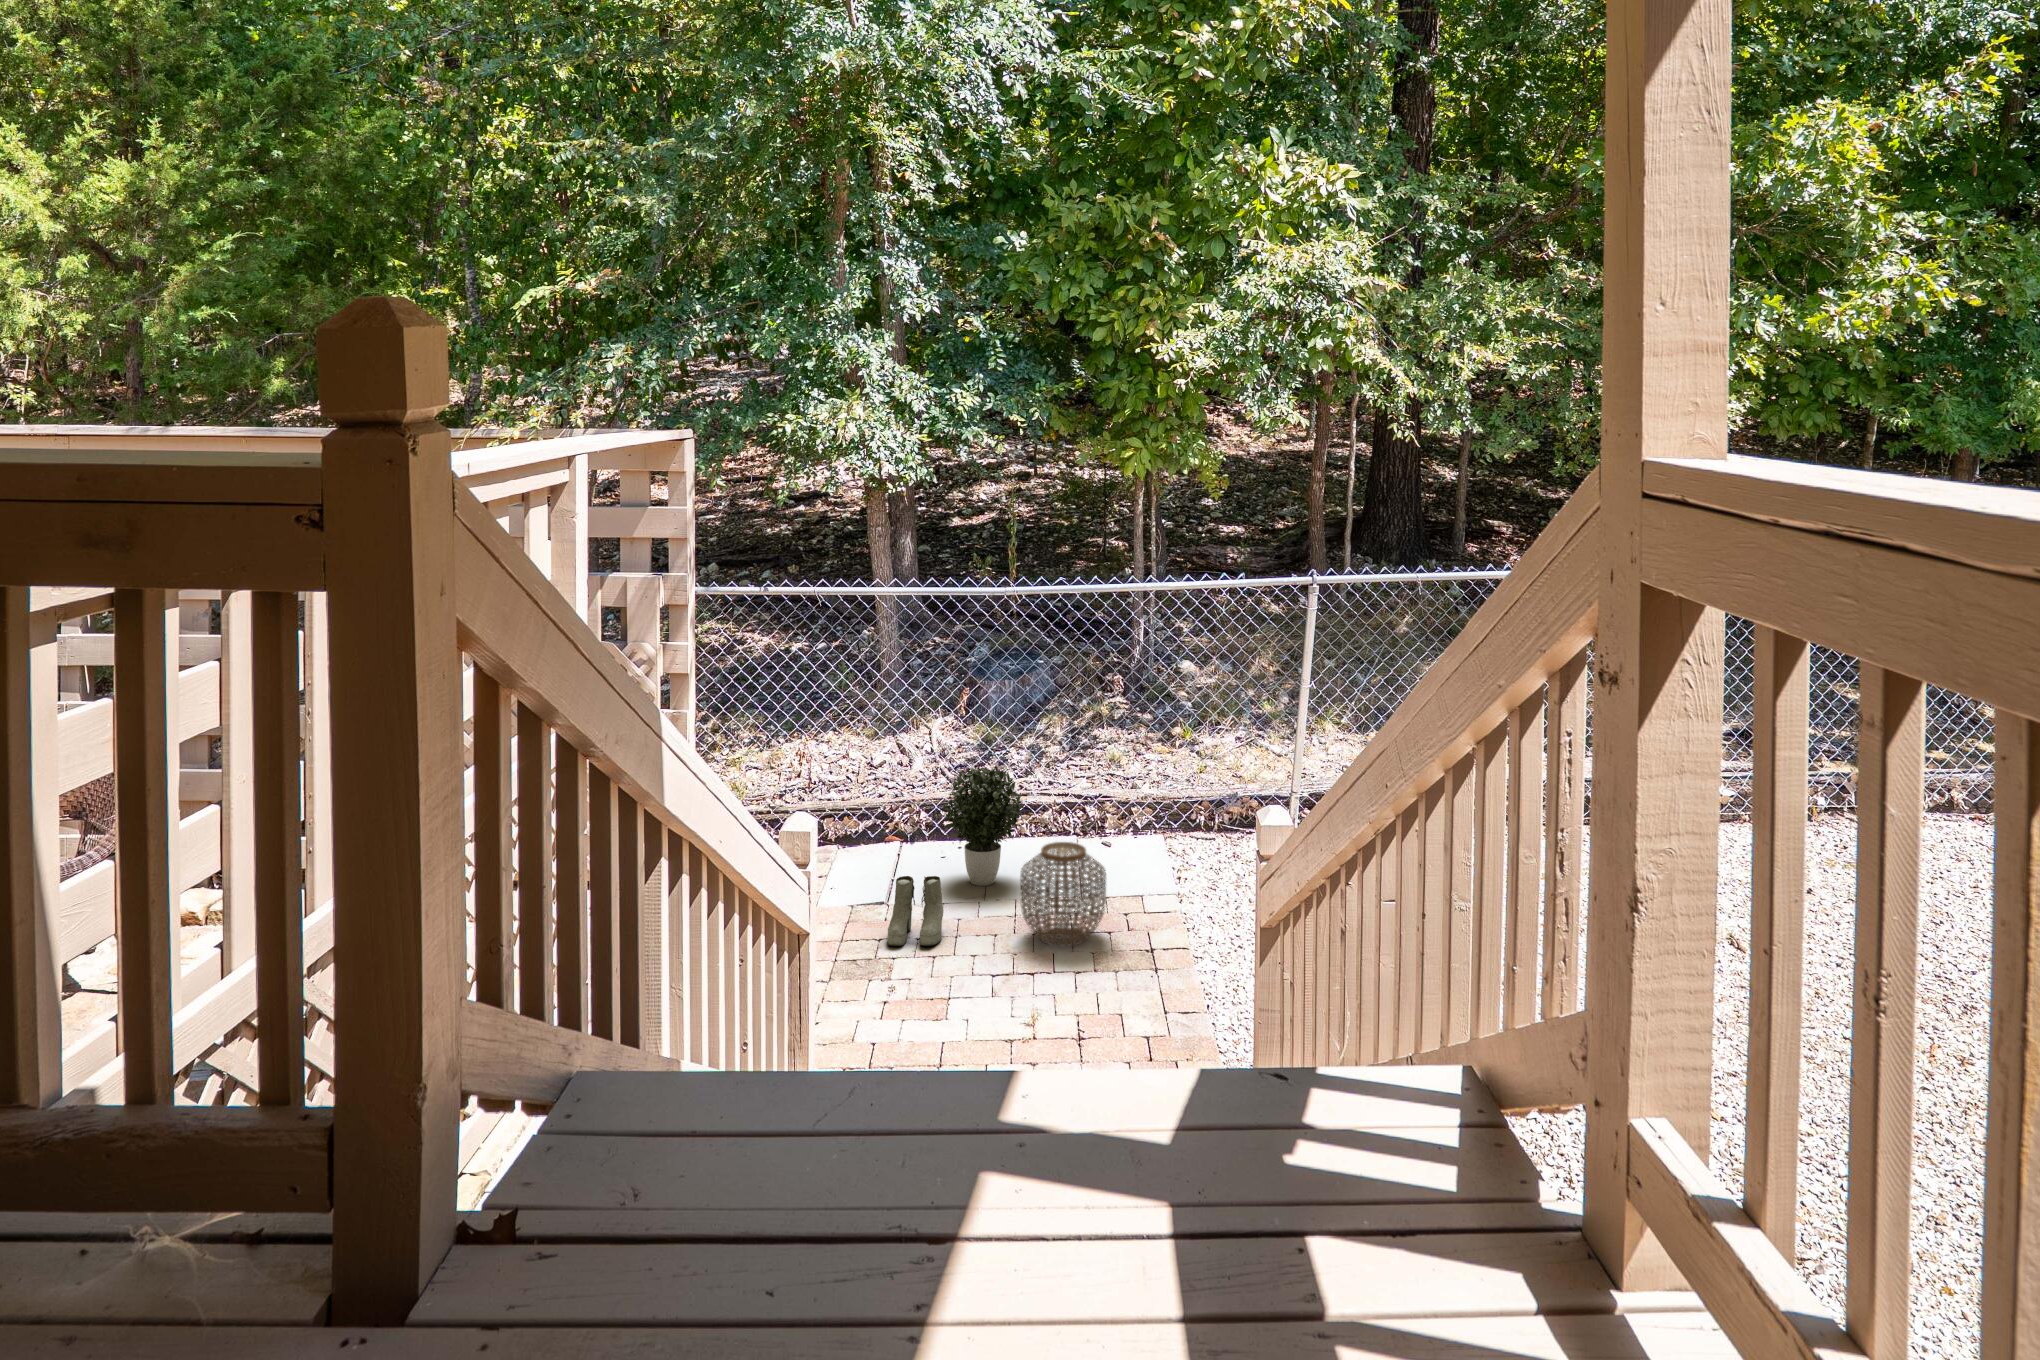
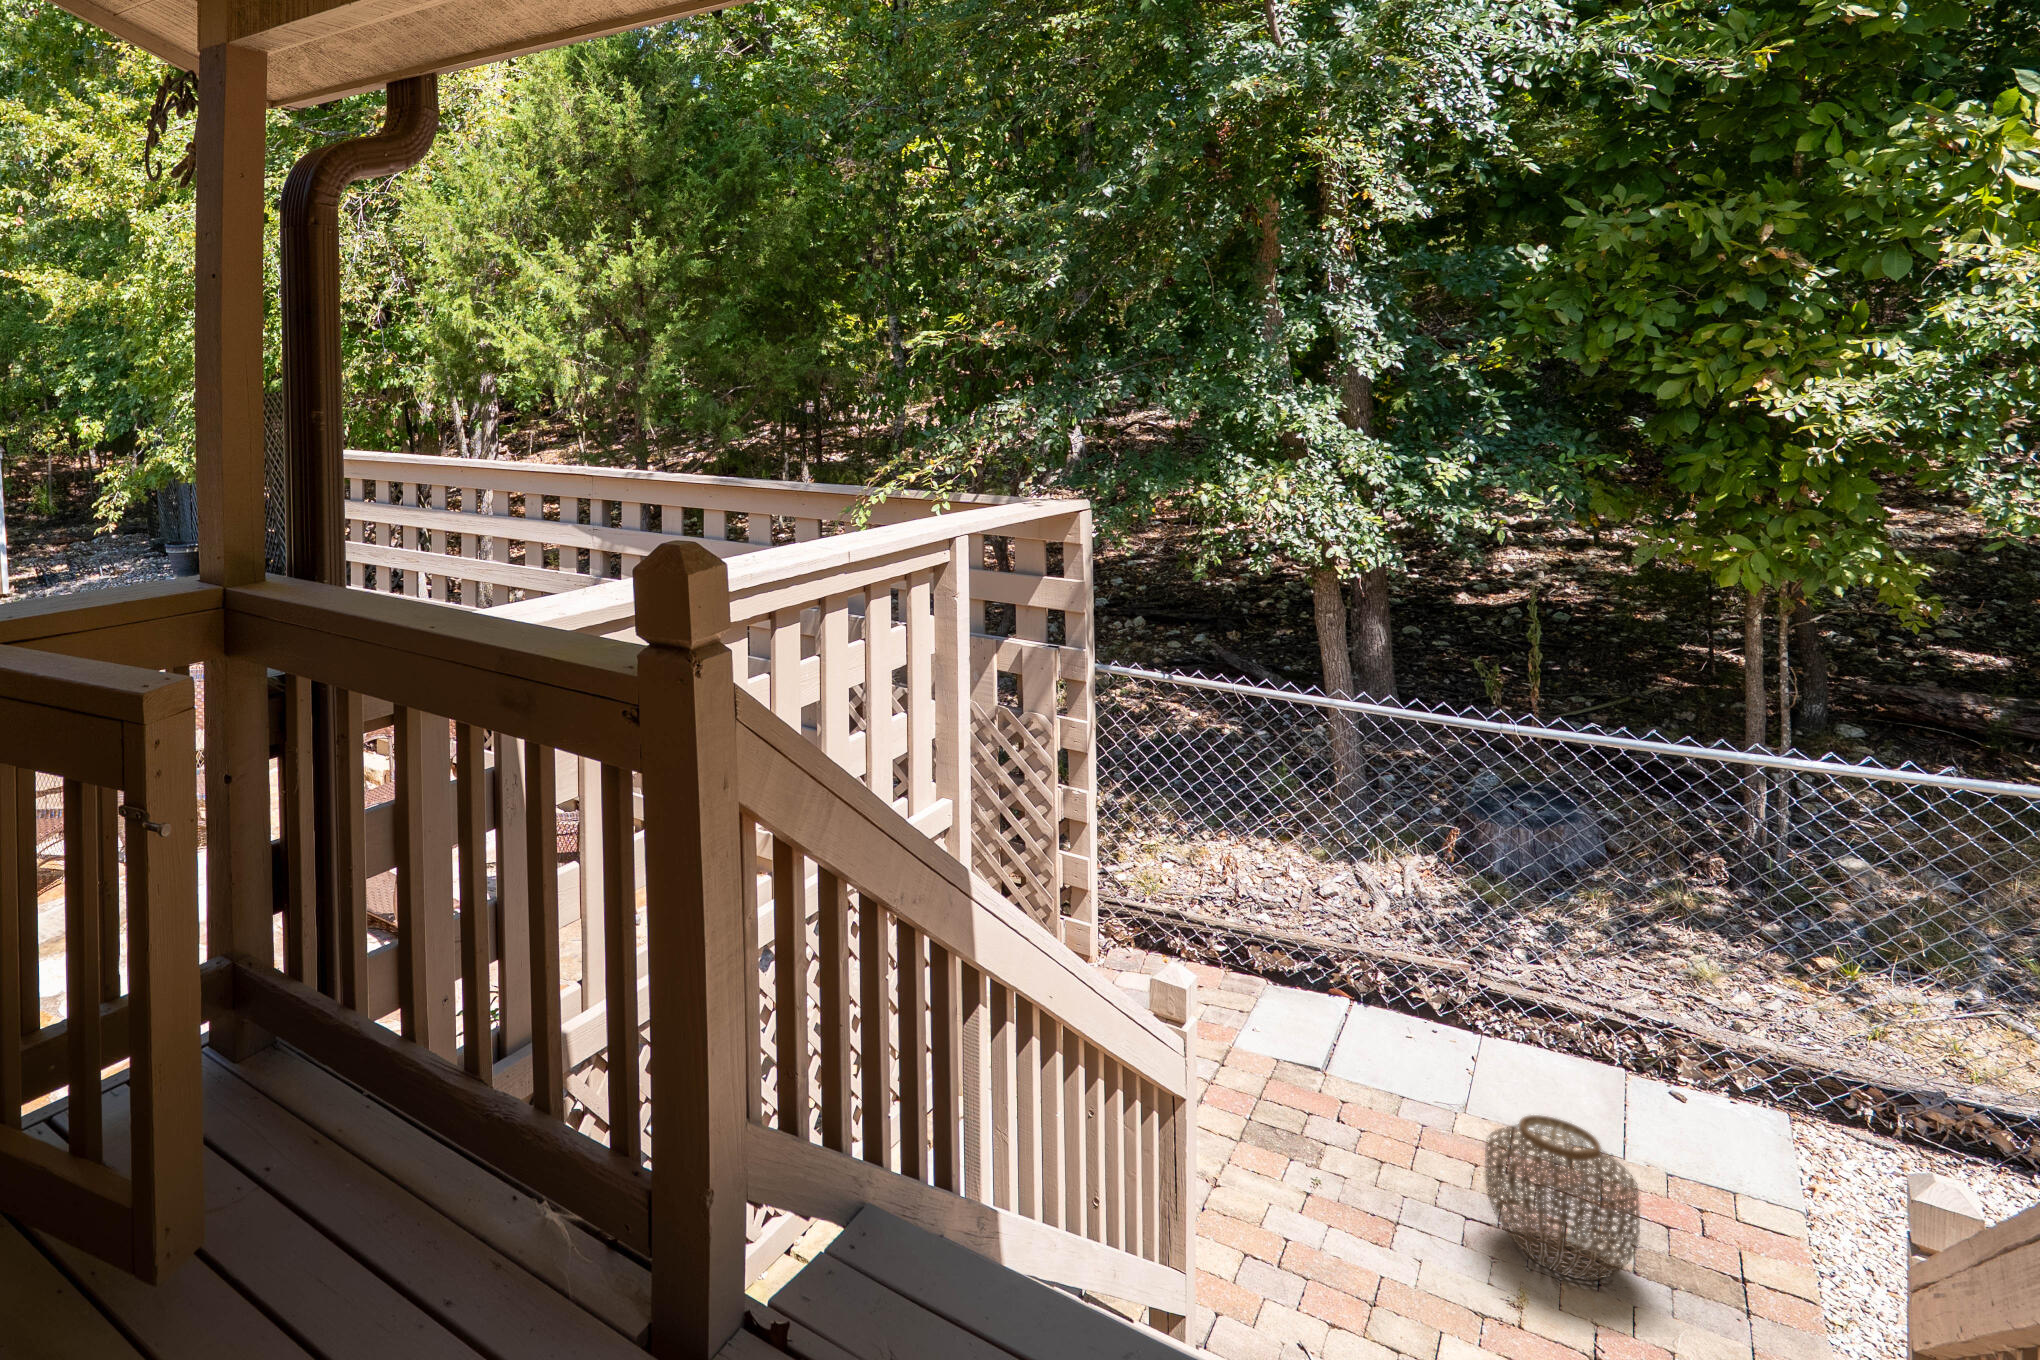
potted plant: present [943,766,1024,886] -> none [1379,957,1510,1121]
boots: present [888,876,943,946] -> none [1281,1086,1366,1195]

